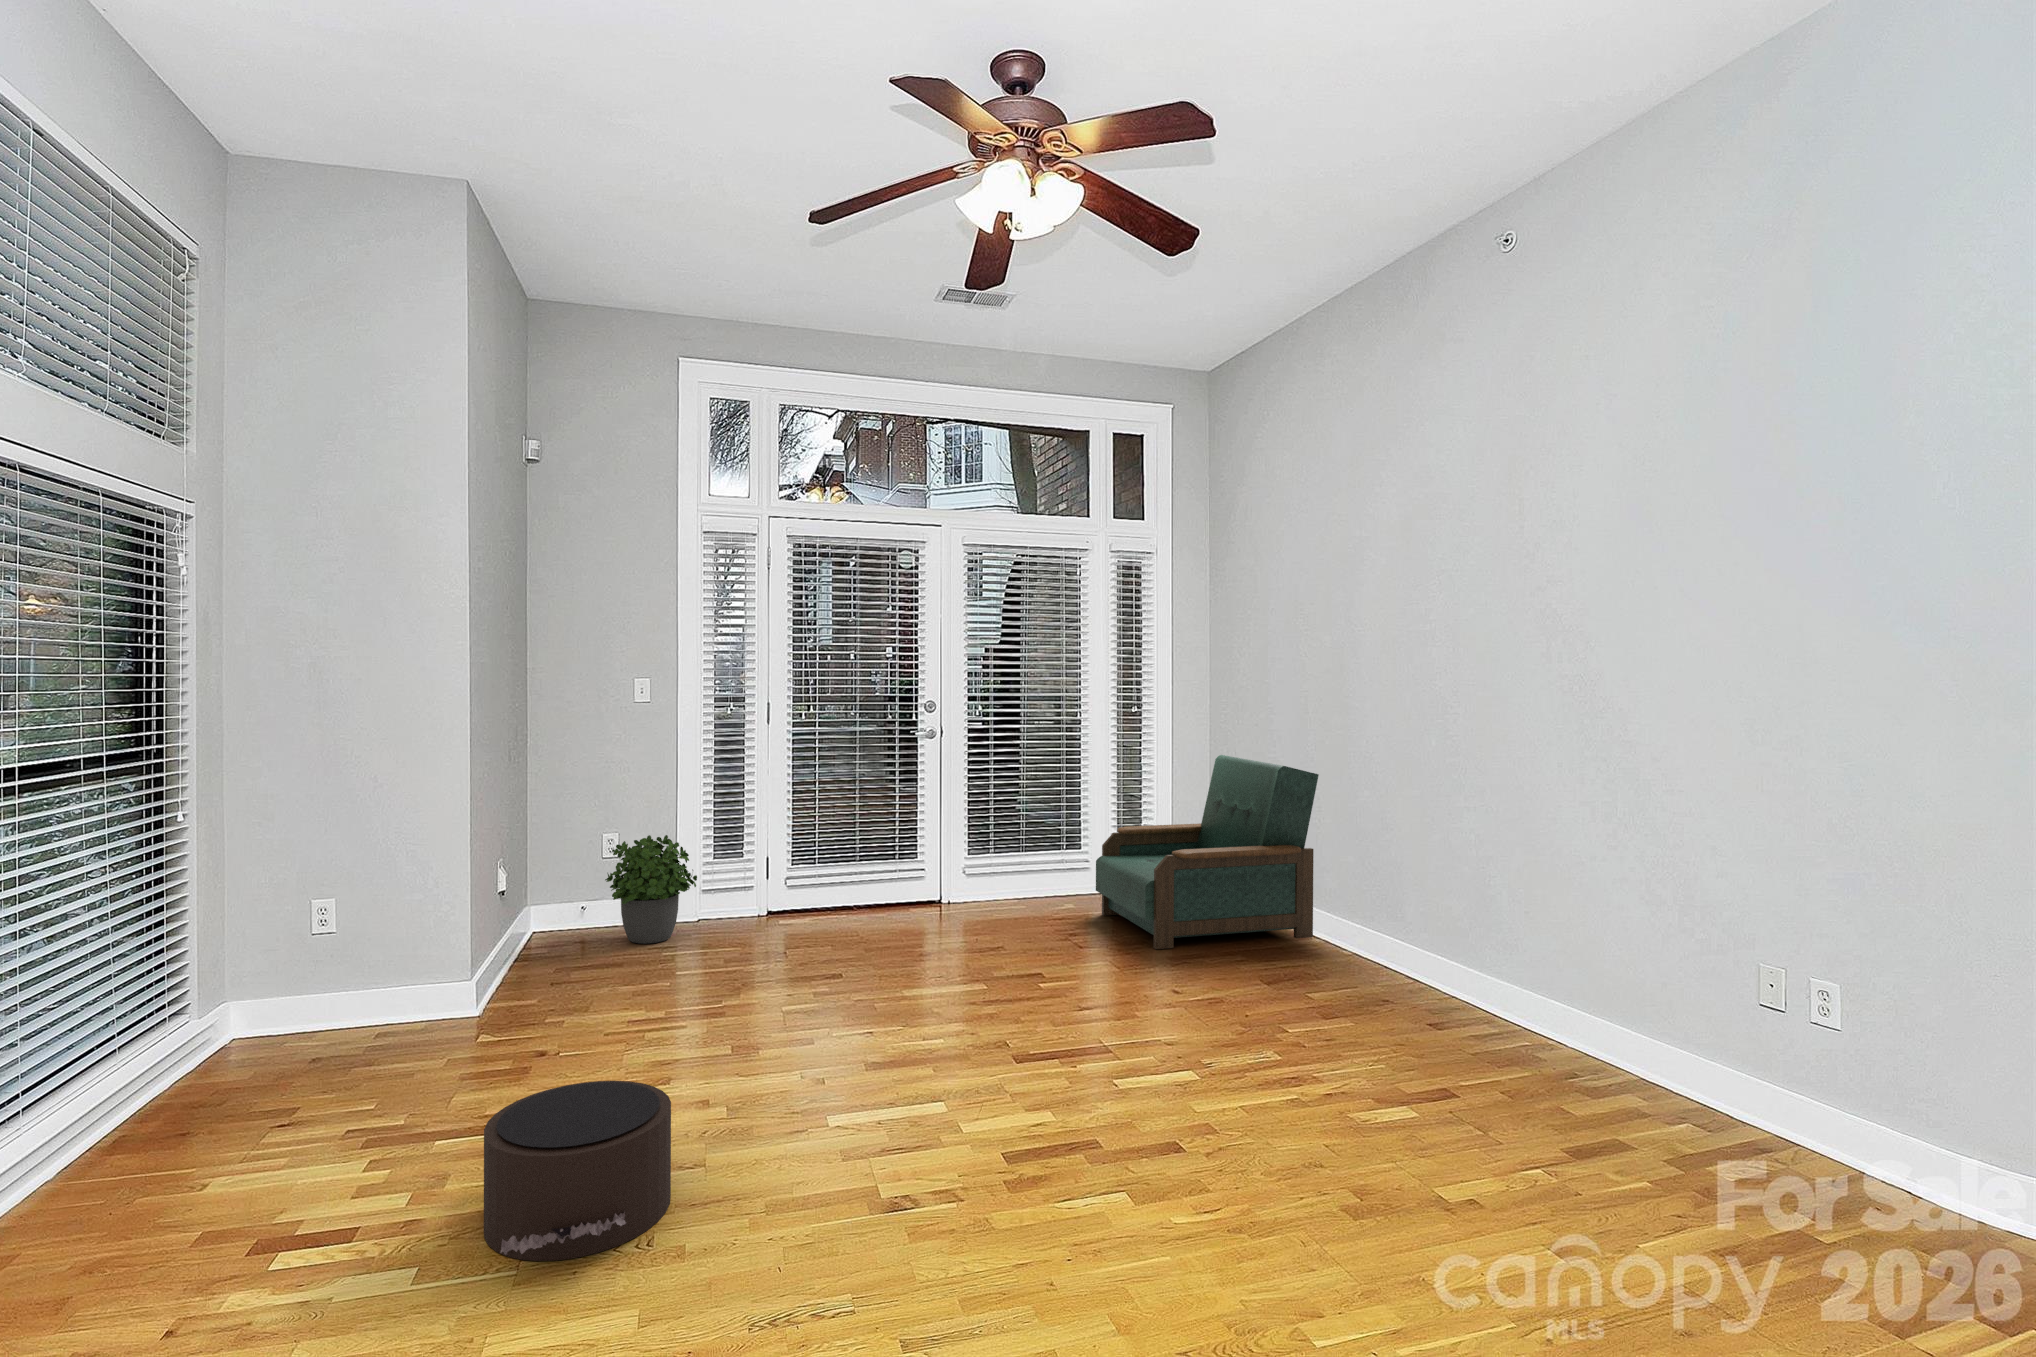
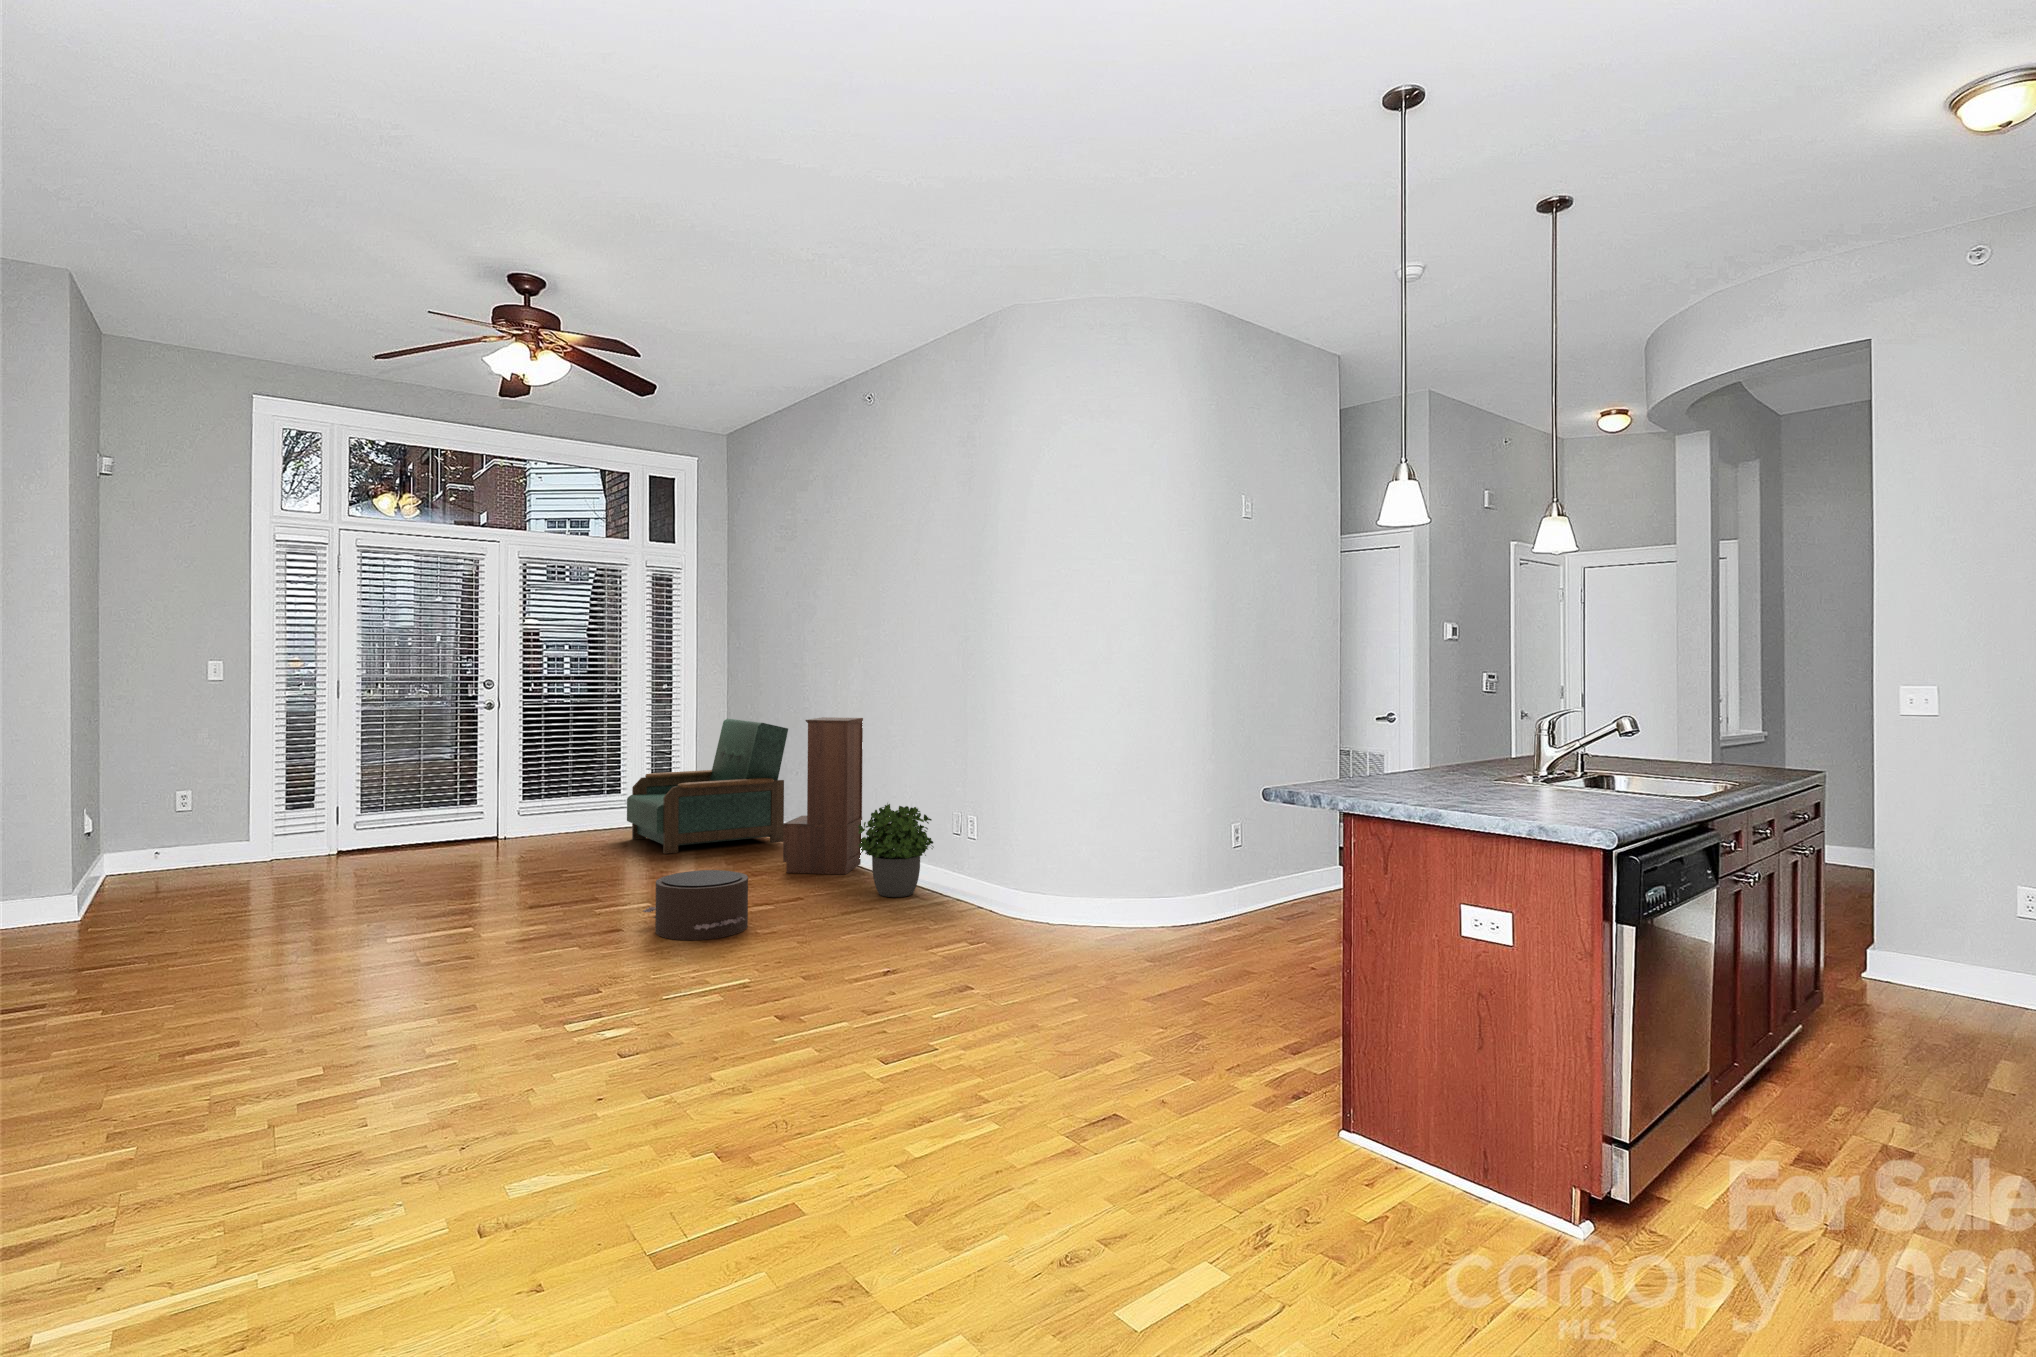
bookshelf: none [1355,767,1475,1029] -> present [783,717,863,874]
potted plant: present [605,835,697,944] -> present [858,804,934,897]
pouf: present [484,1081,671,1261] -> present [643,870,748,940]

